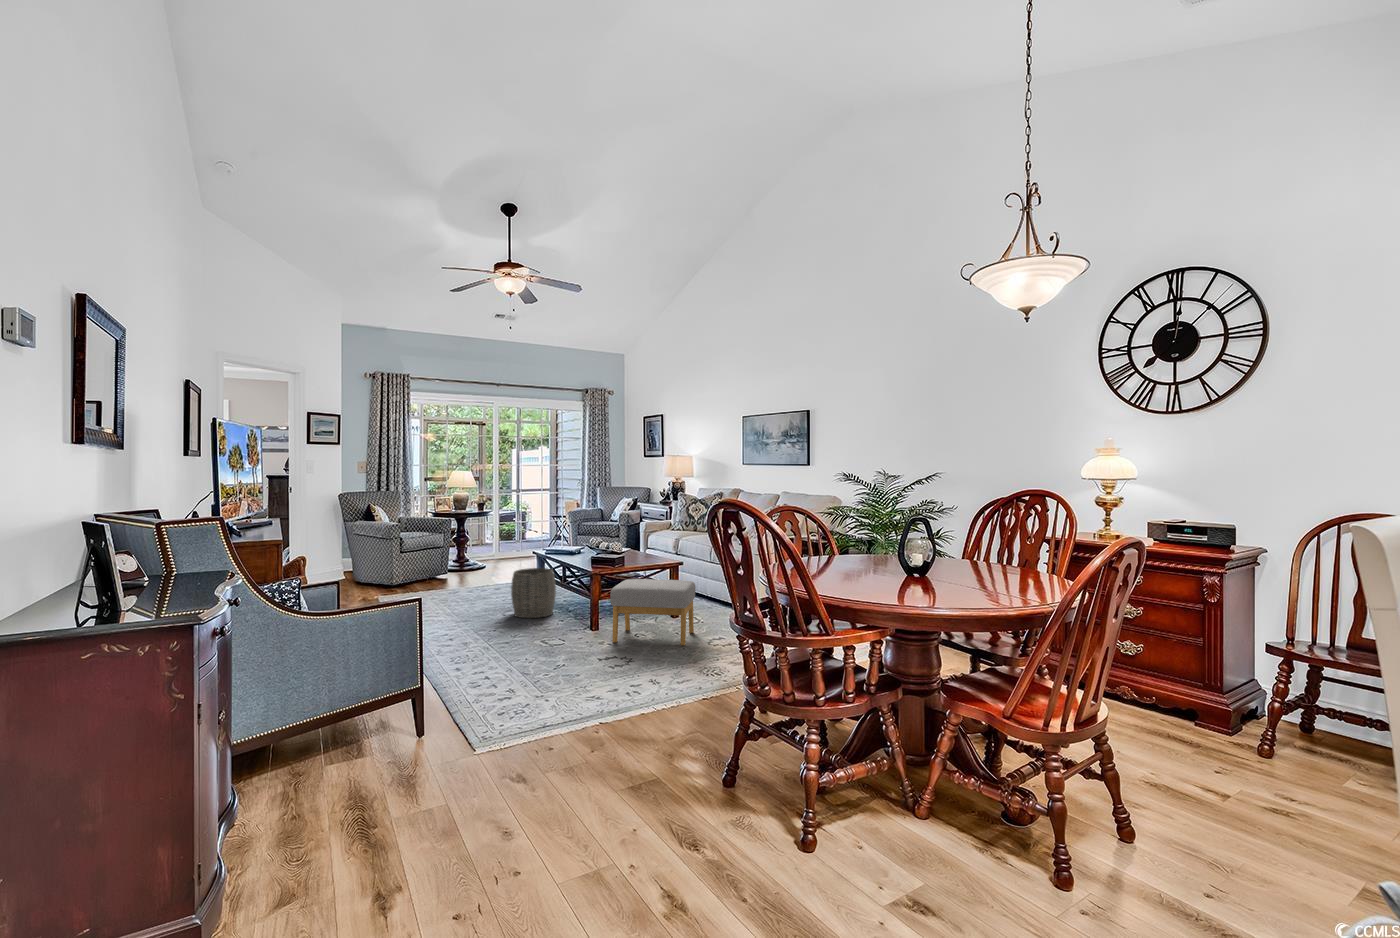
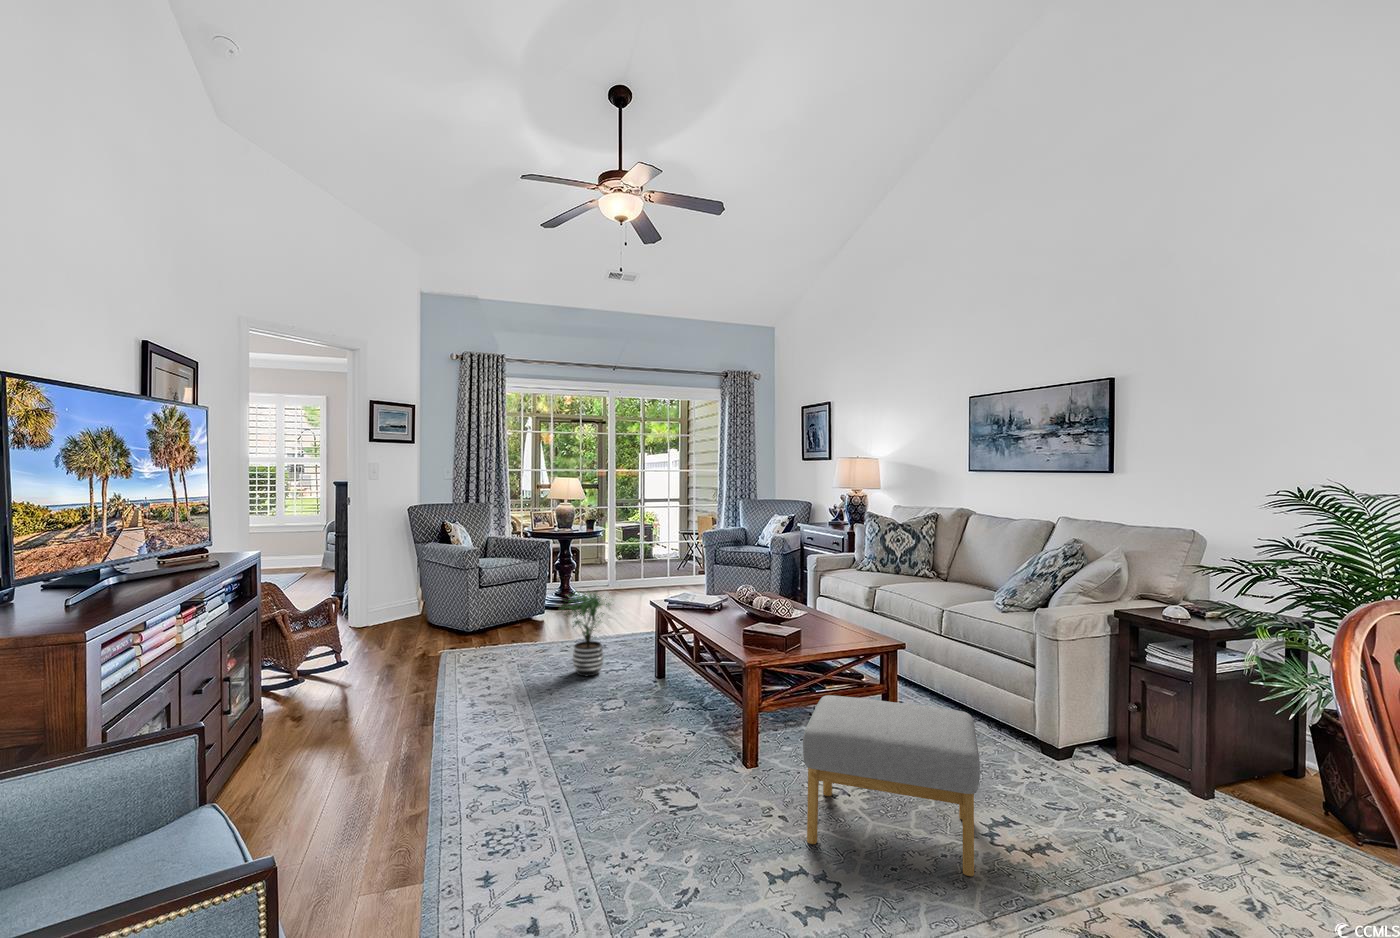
potted plant: none [467,542,507,598] -> present [557,591,610,676]
woven basket: present [511,568,556,618] -> none [616,643,689,738]

